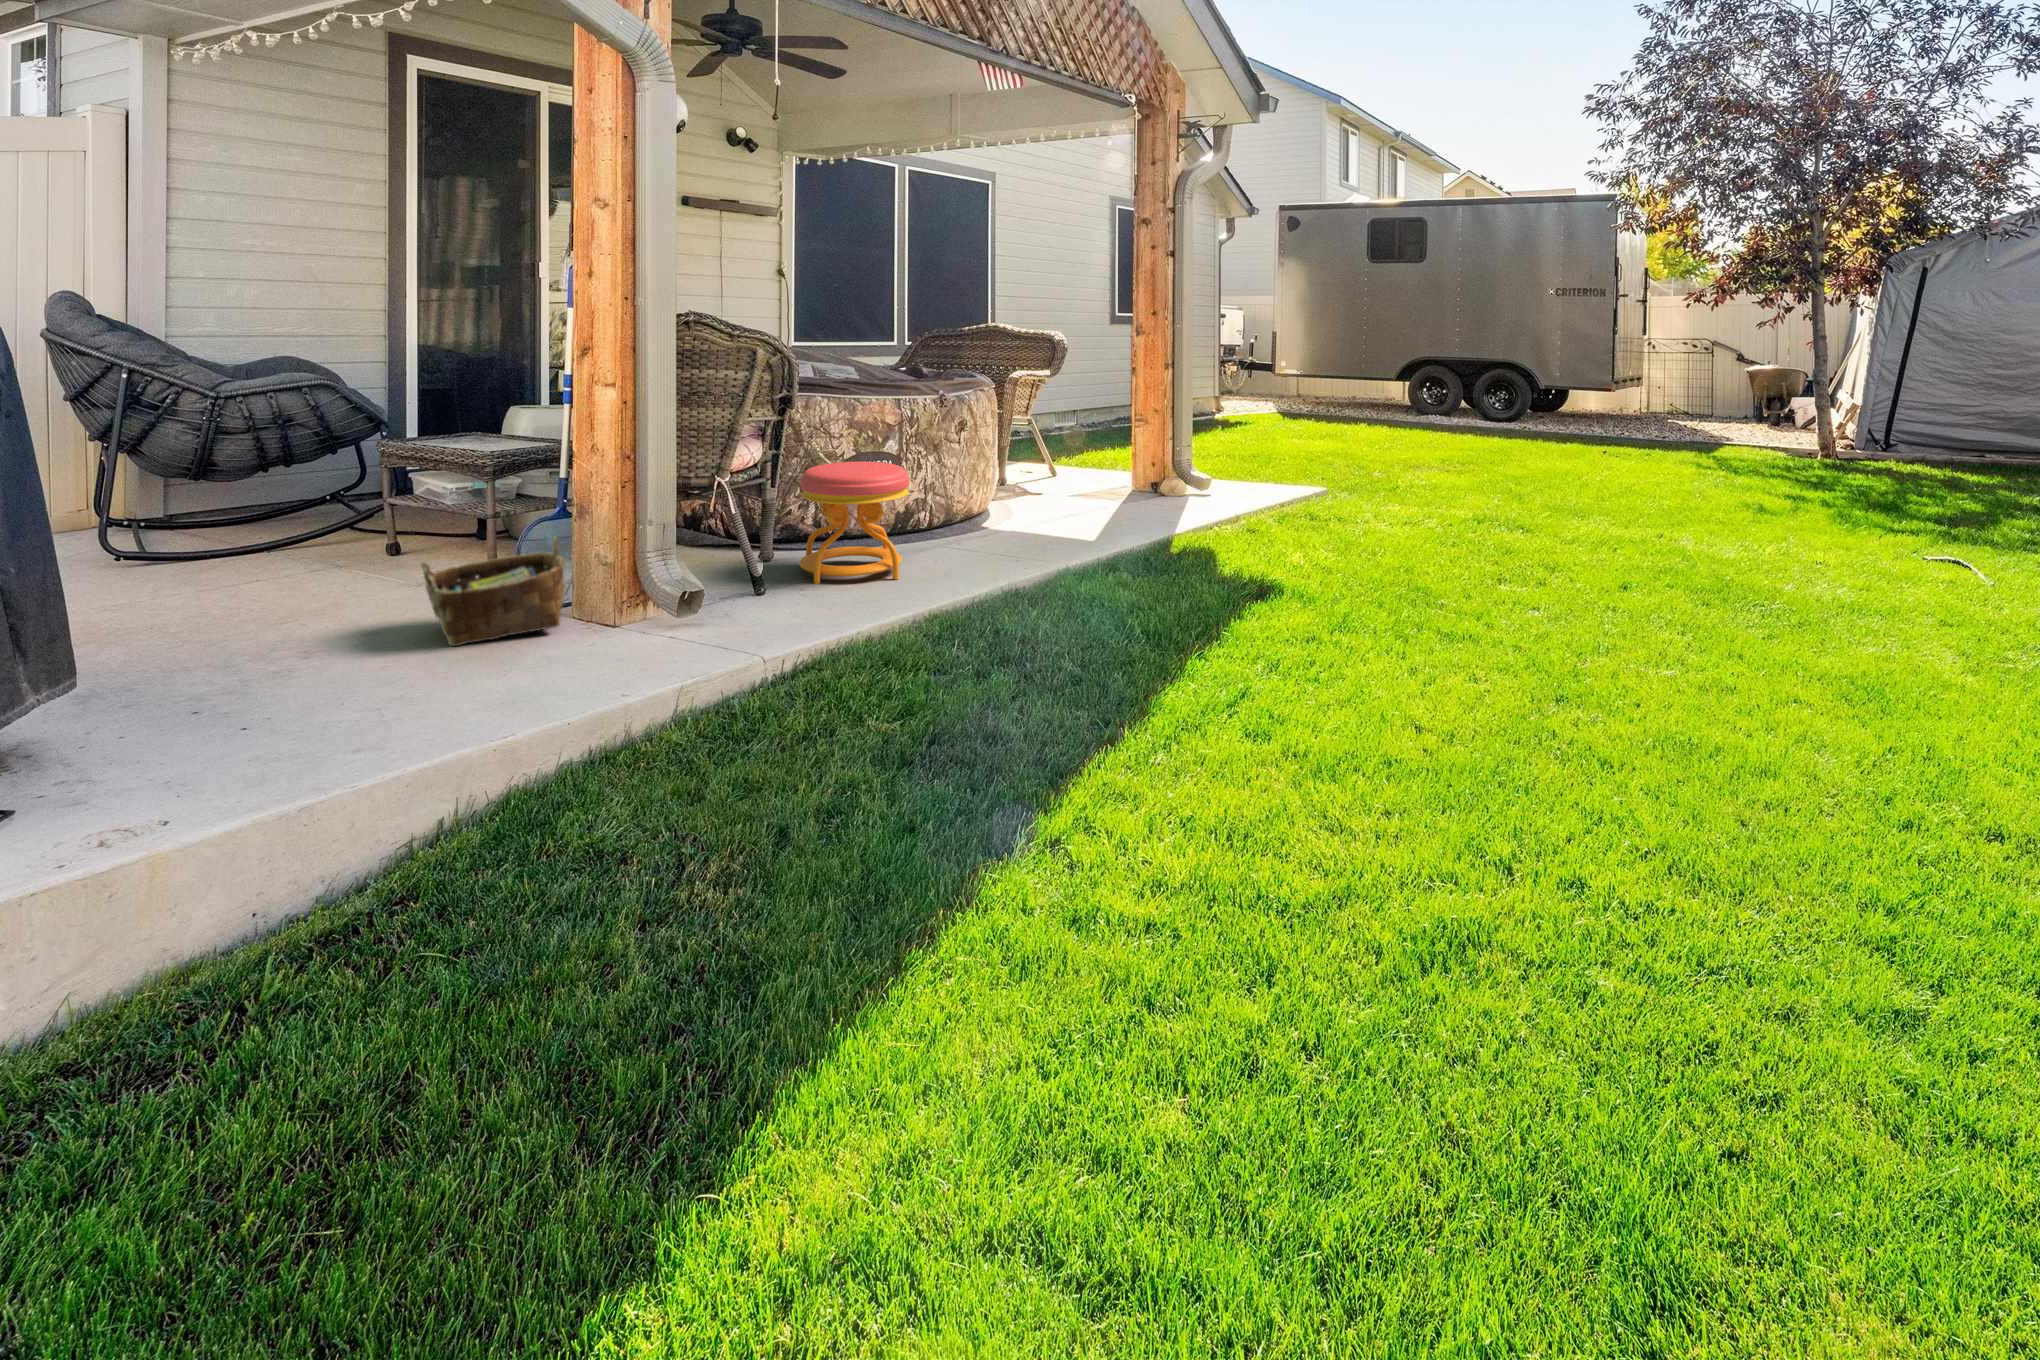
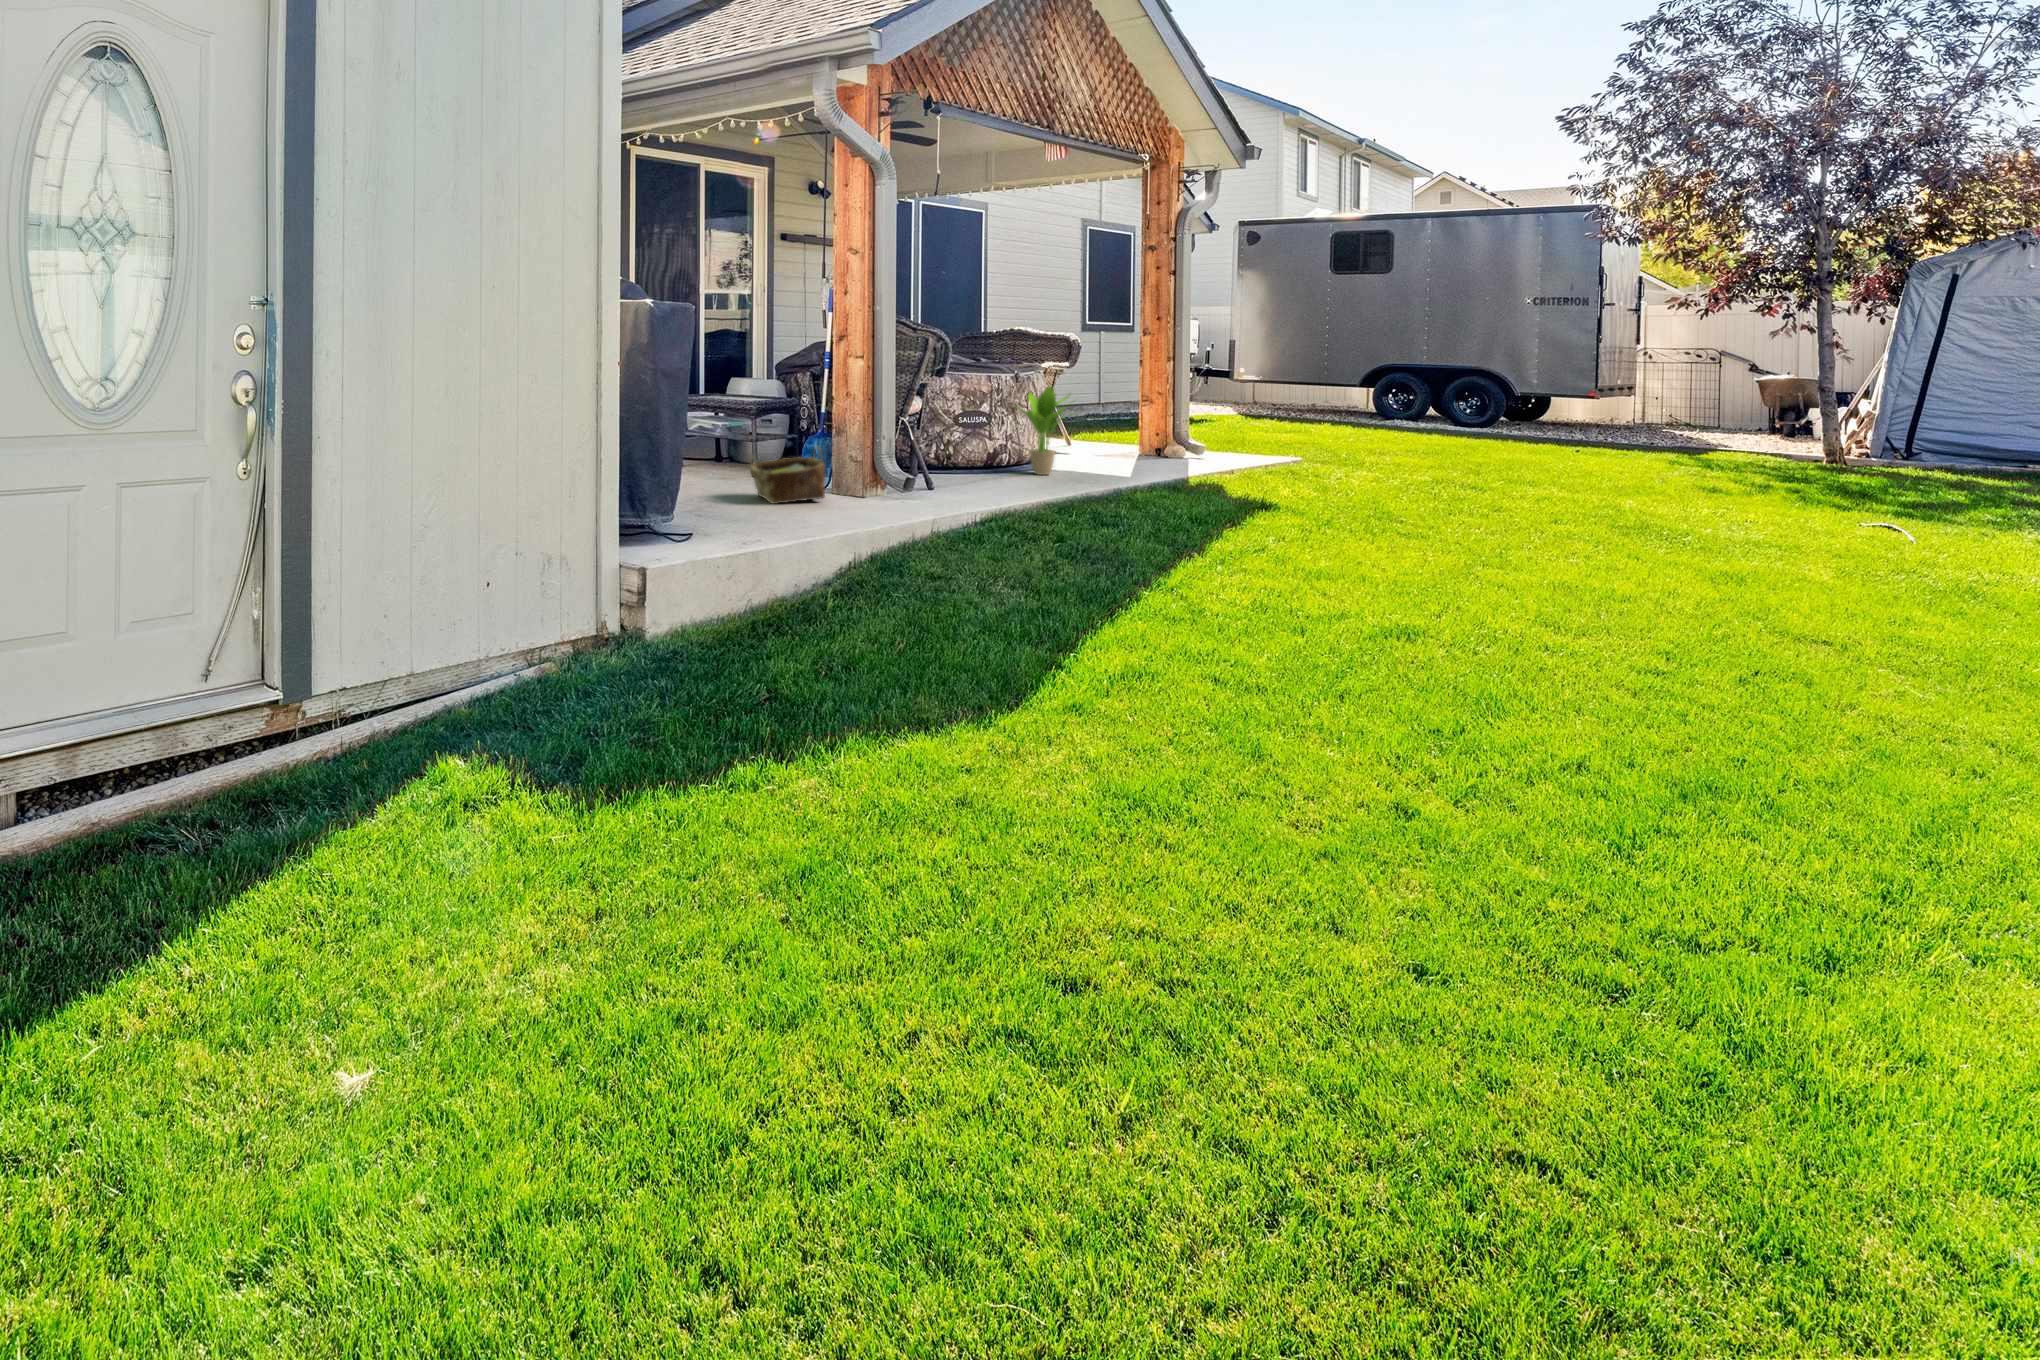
potted plant: none [937,412,1032,537] -> present [1018,386,1075,475]
stool: present [799,462,909,584] -> none [935,415,1009,492]

